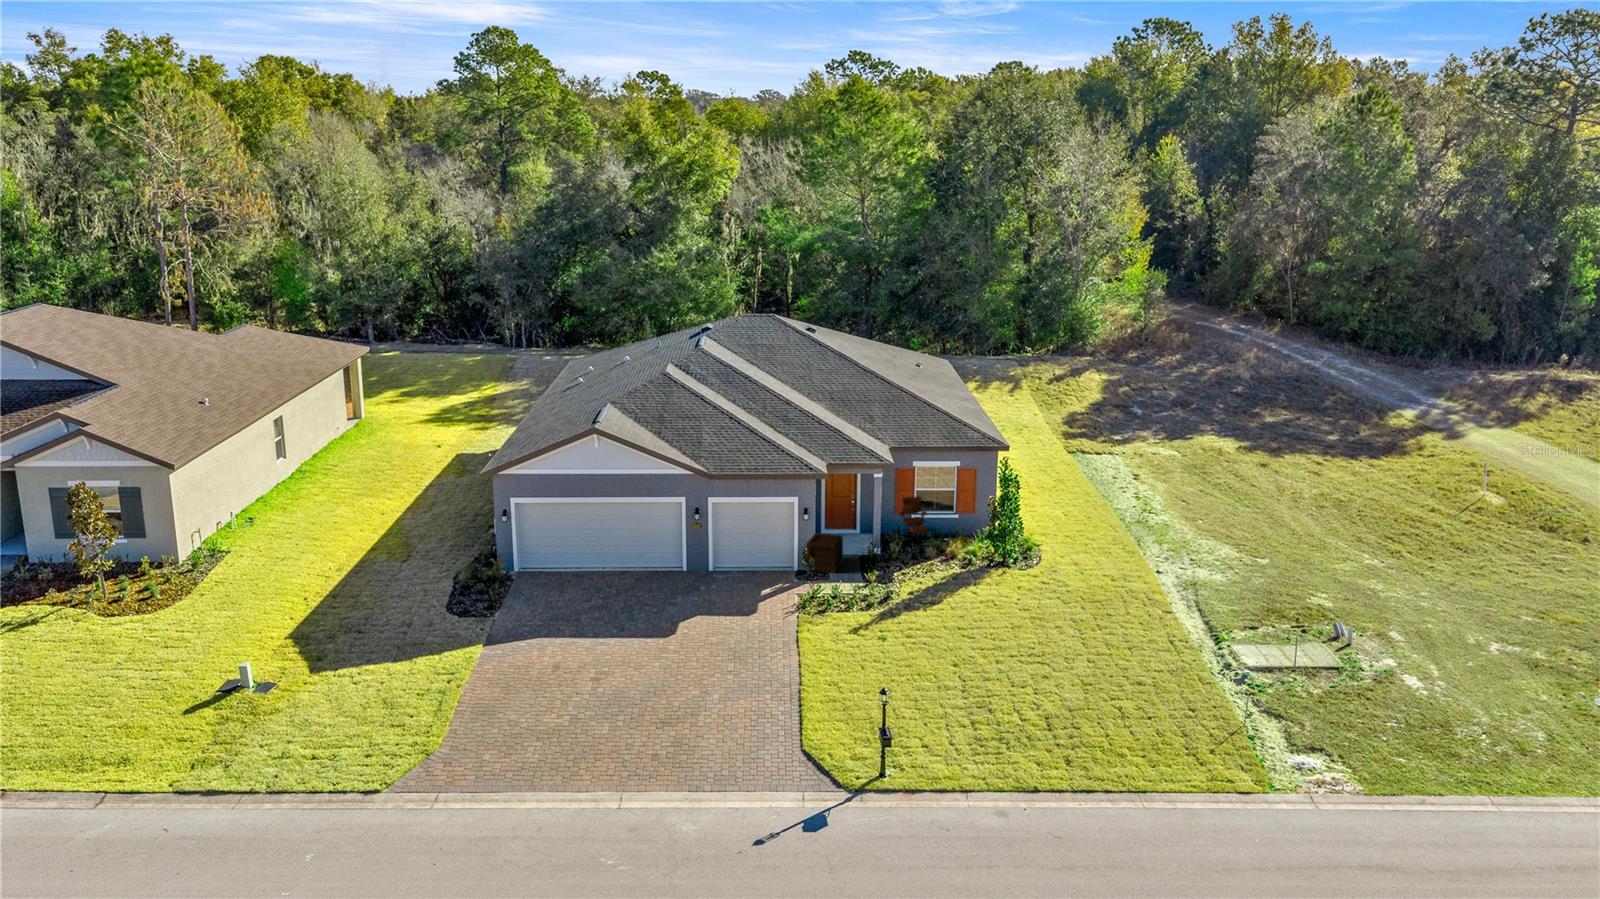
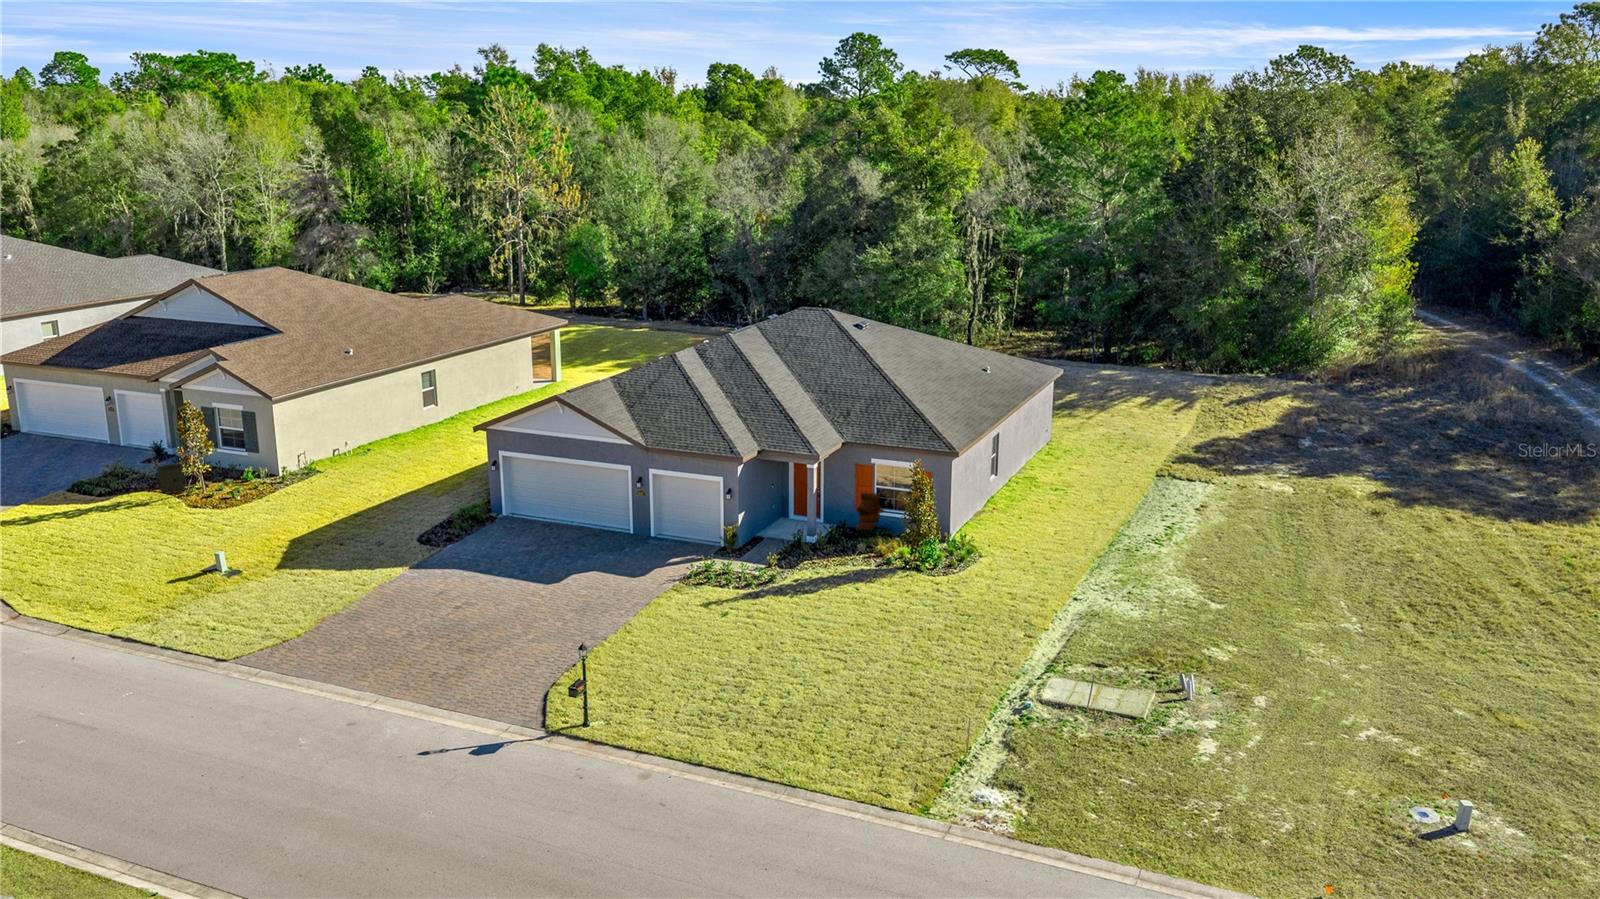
wooden crate: present [806,533,843,573] -> none [730,514,771,554]
trash can: none [27,563,69,603] -> present [157,464,188,493]

